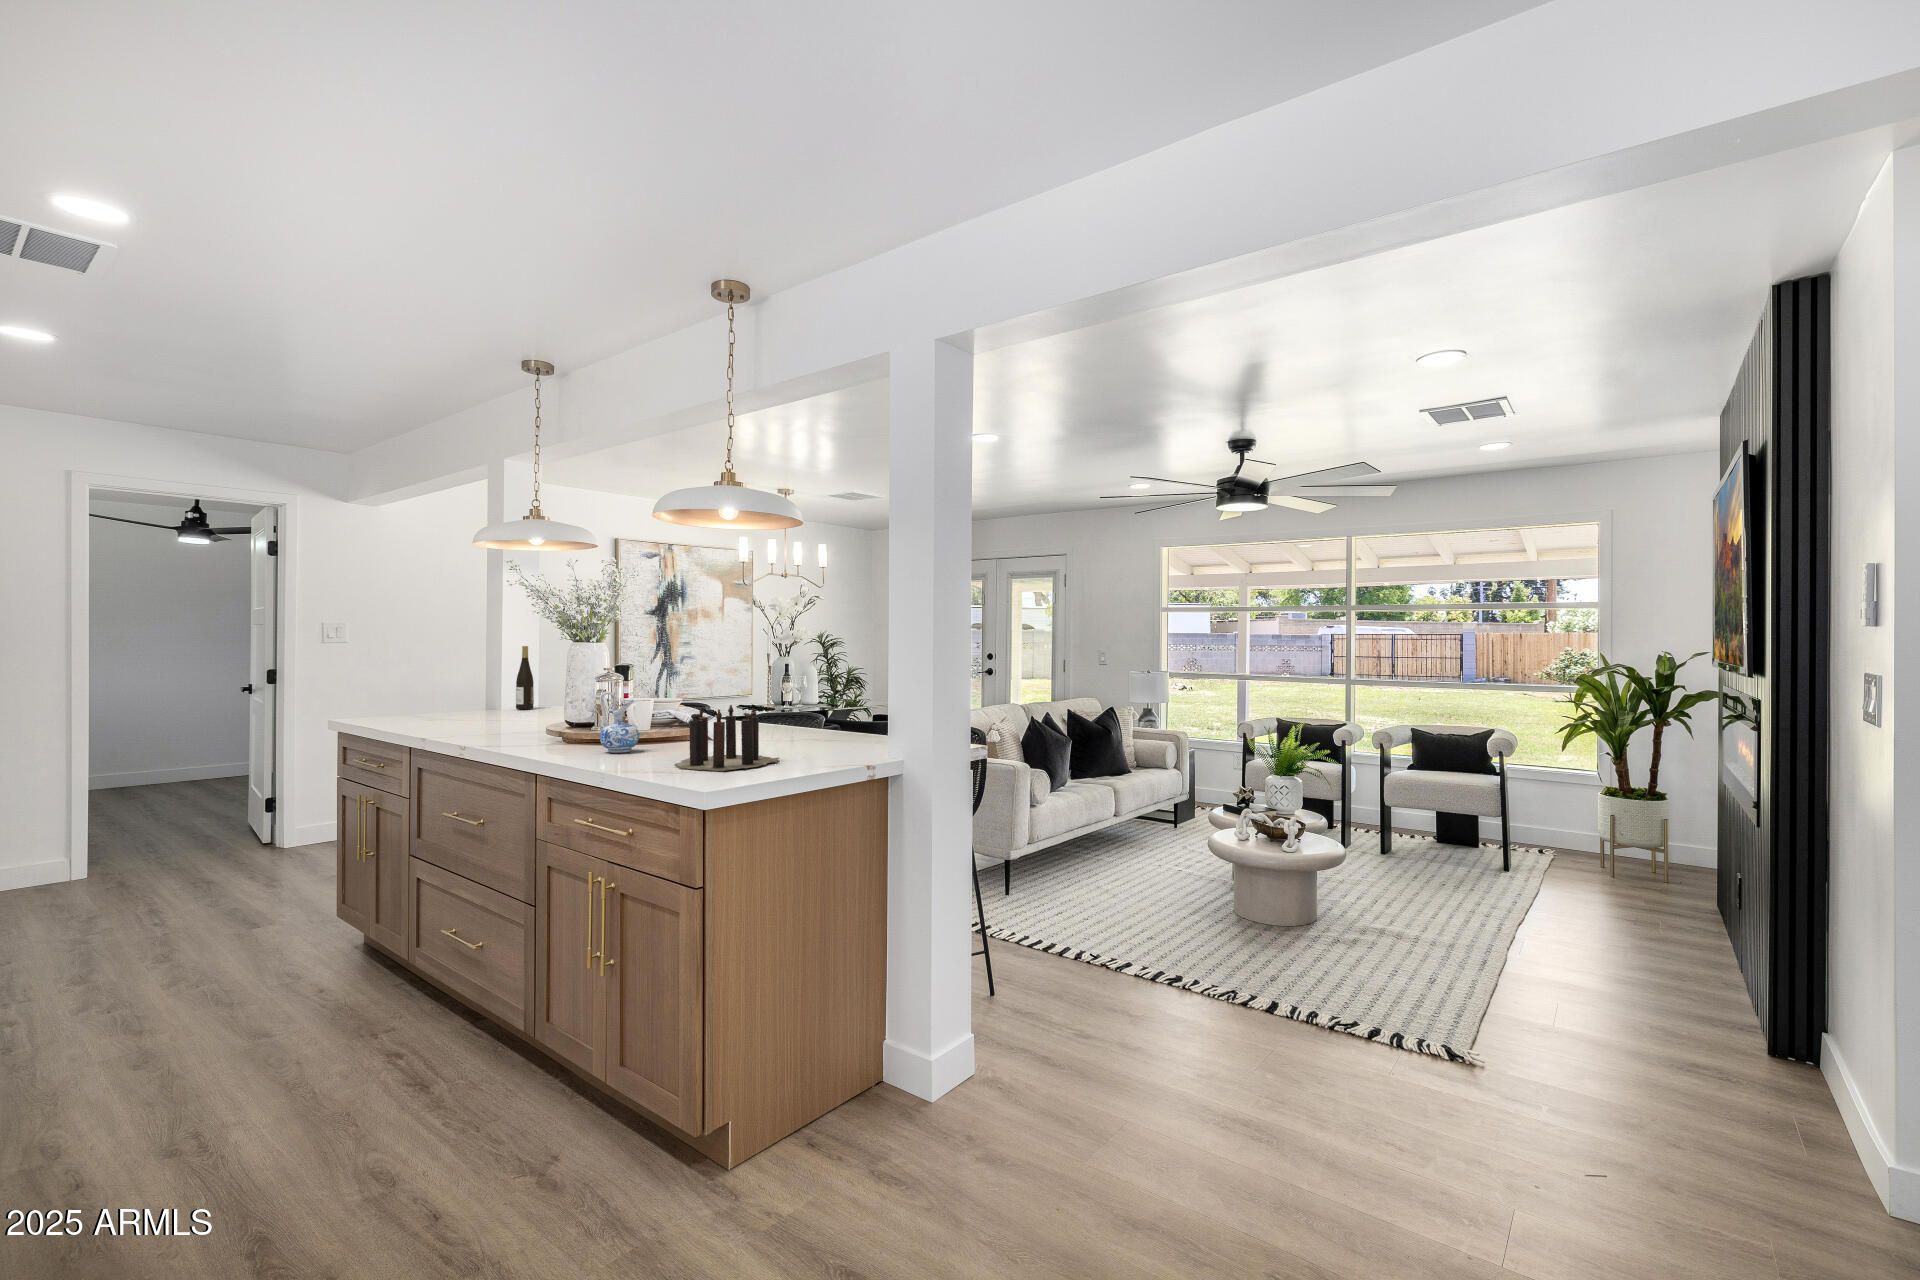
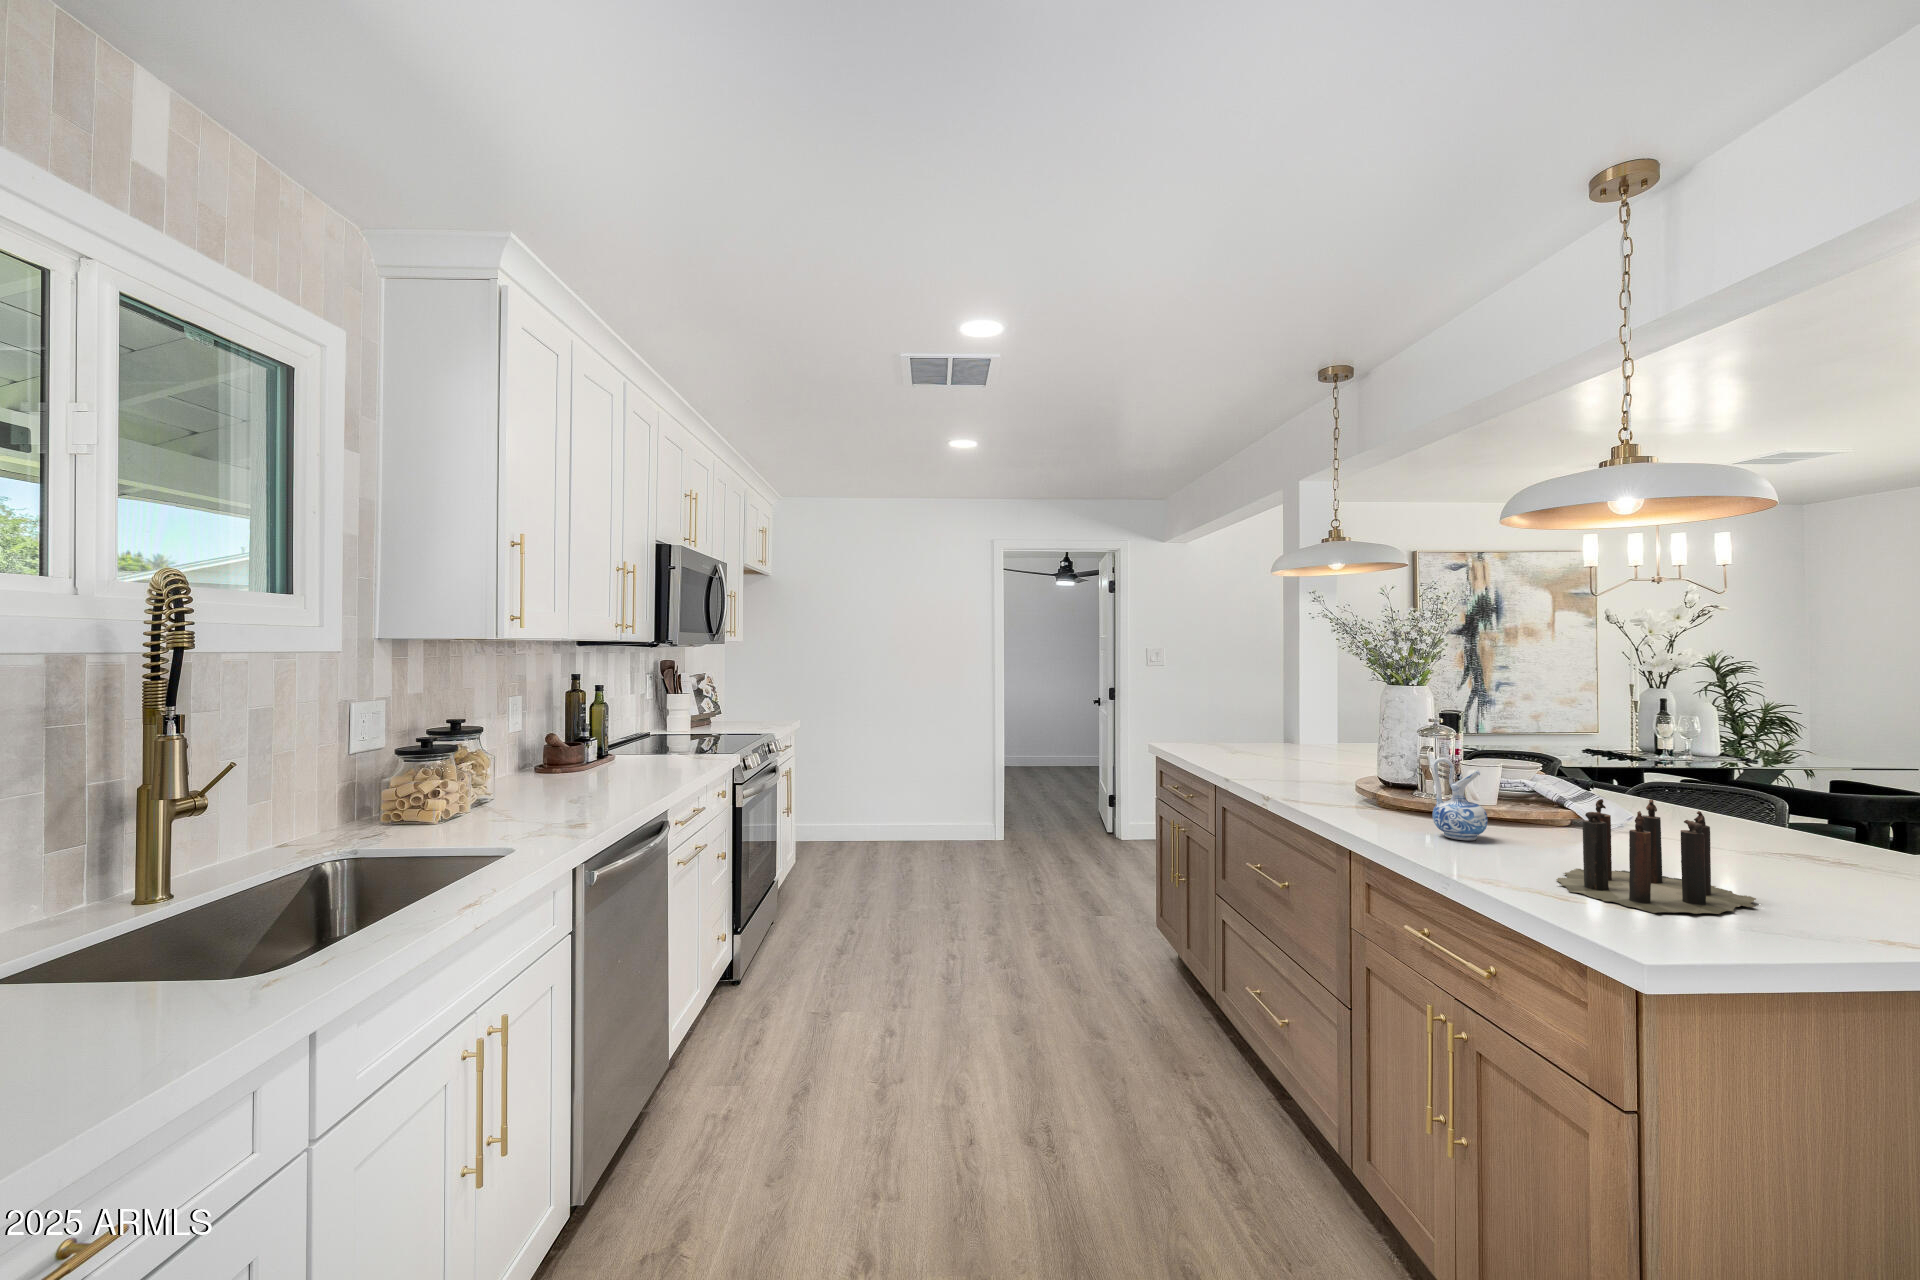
wine bottle: present [516,646,534,710] -> none [1316,679,1334,748]

